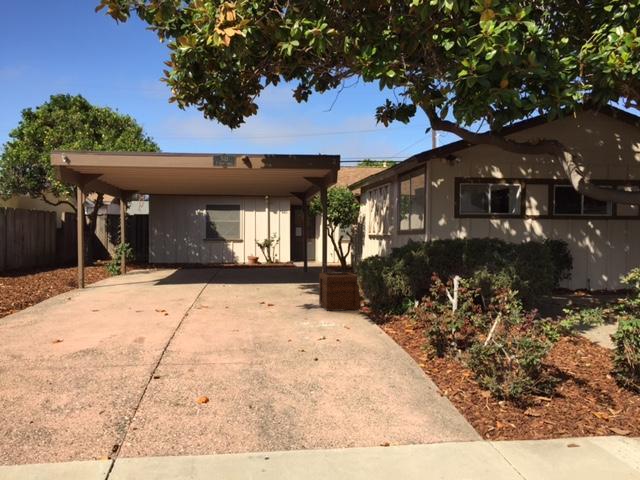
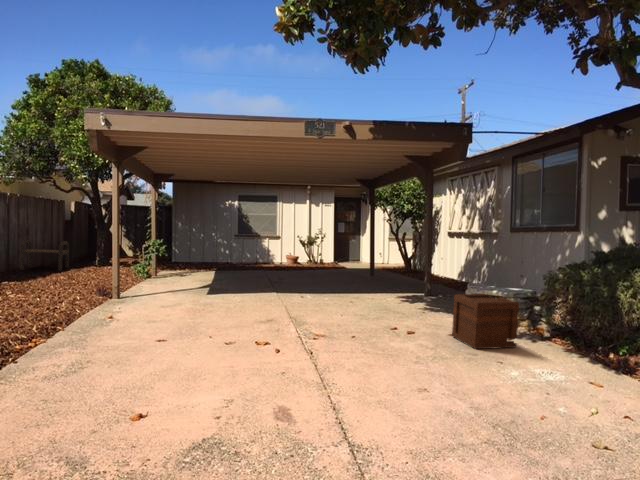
bench: none [13,247,54,272] -> present [20,240,69,271]

